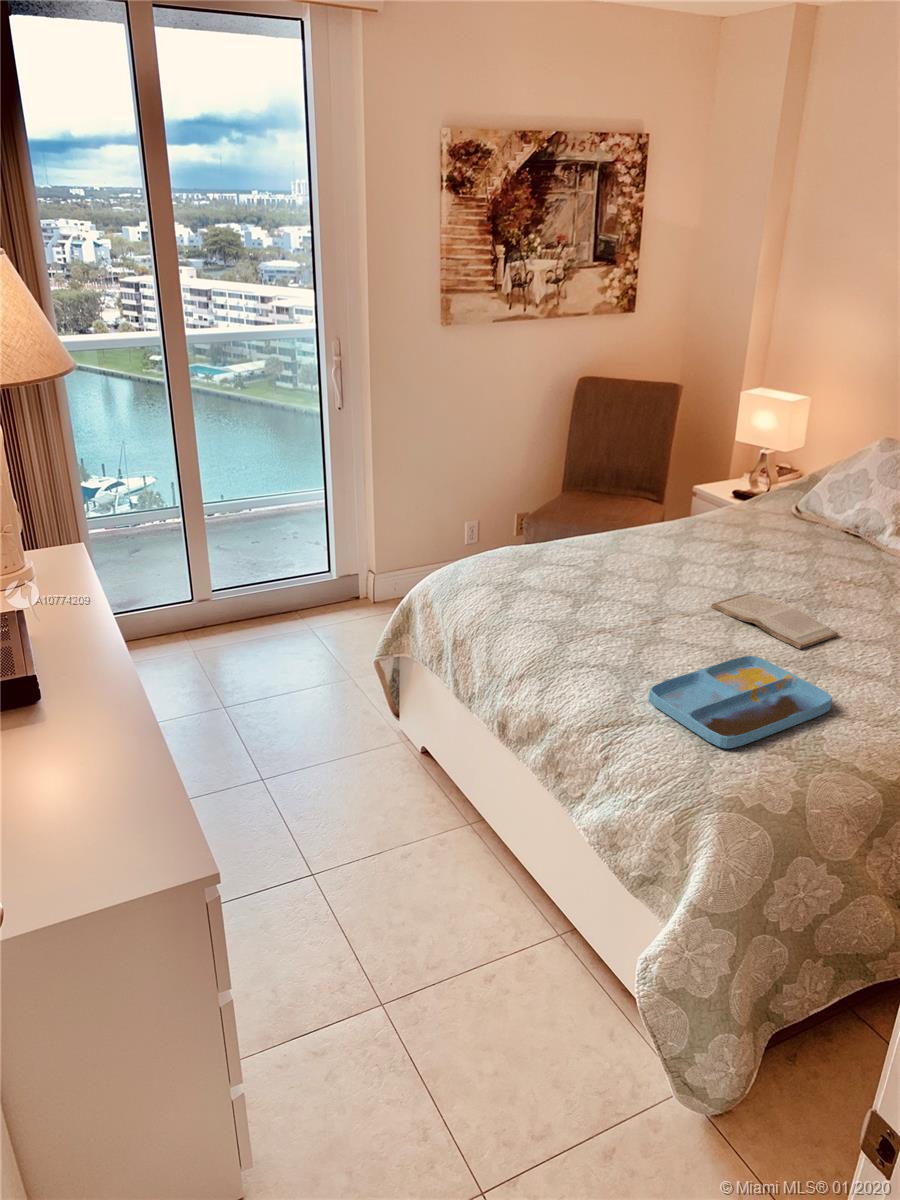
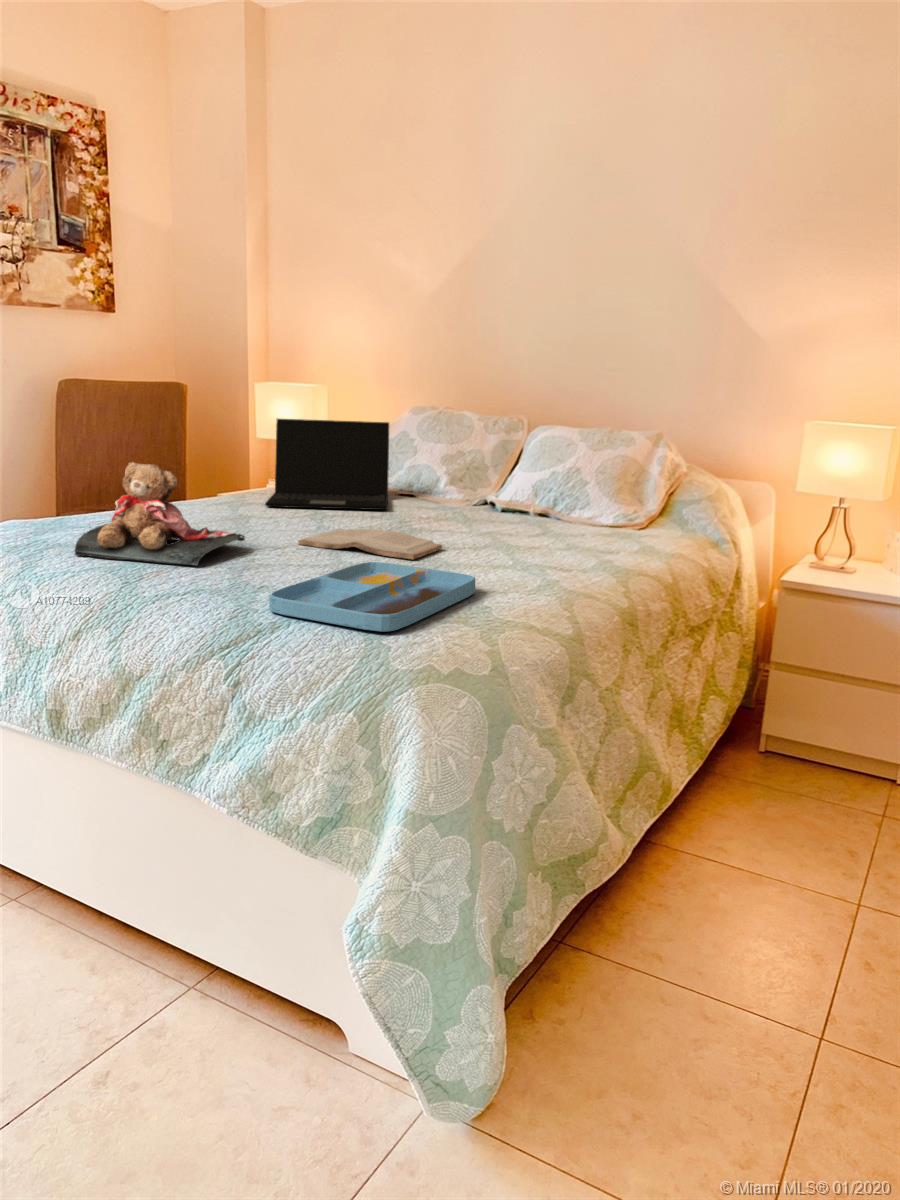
laptop: none [708,455,845,561] -> present [265,418,389,510]
teddy bear: none [540,531,667,628] -> present [75,462,245,566]

